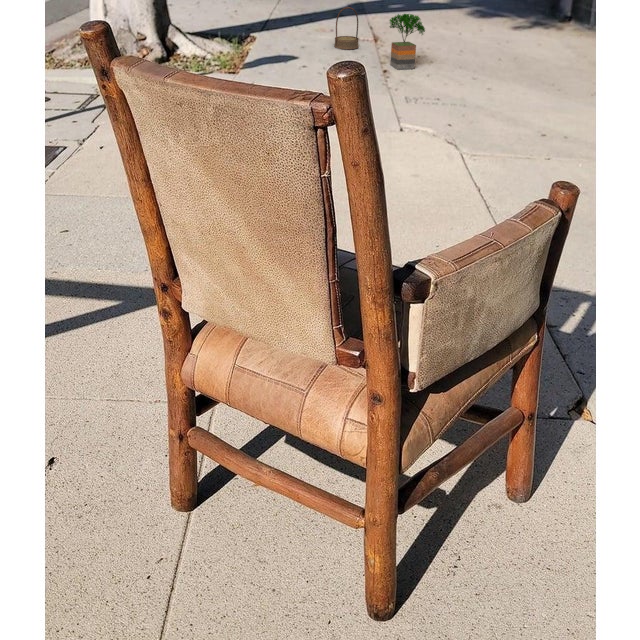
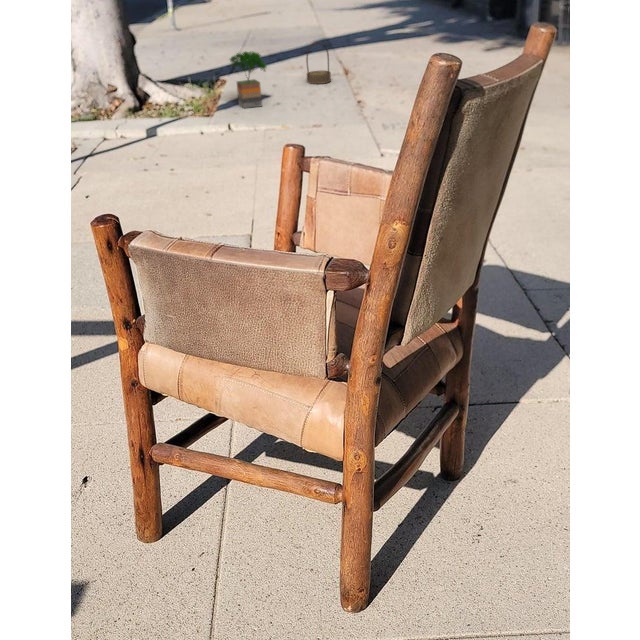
potted tree: present [390,14,425,69] -> present [230,52,266,108]

